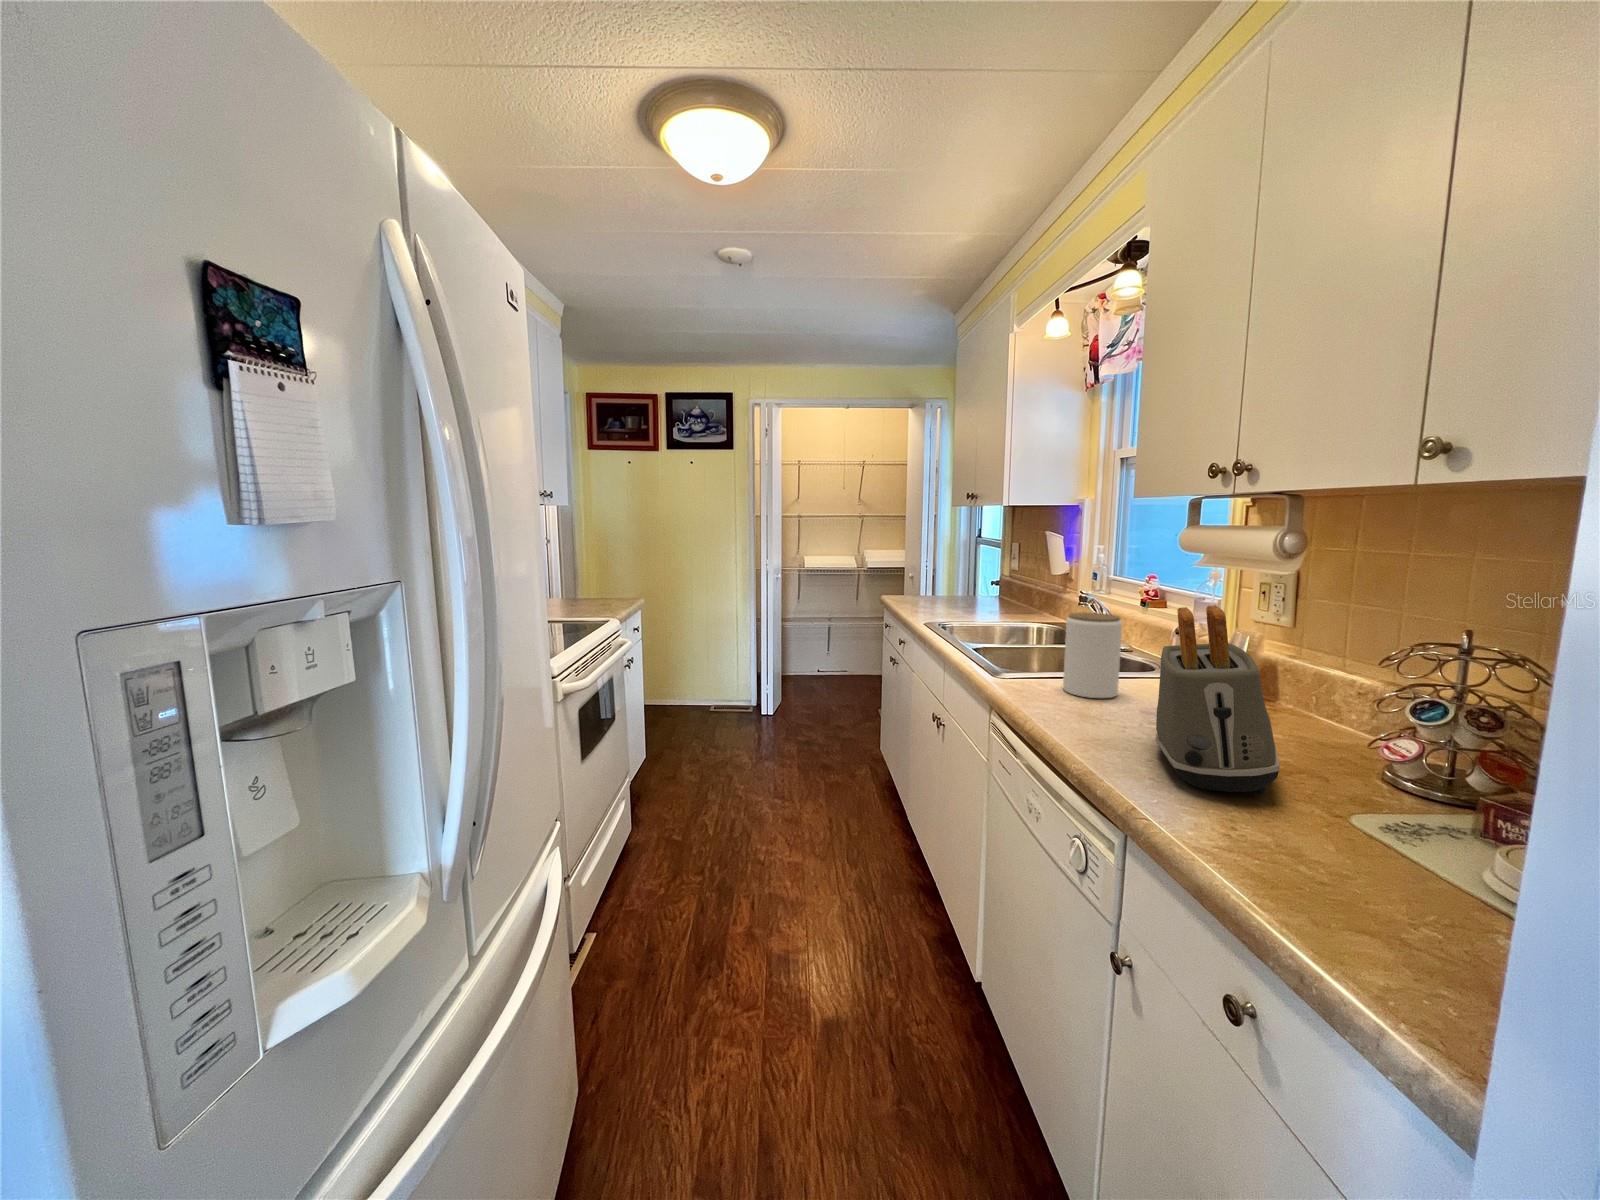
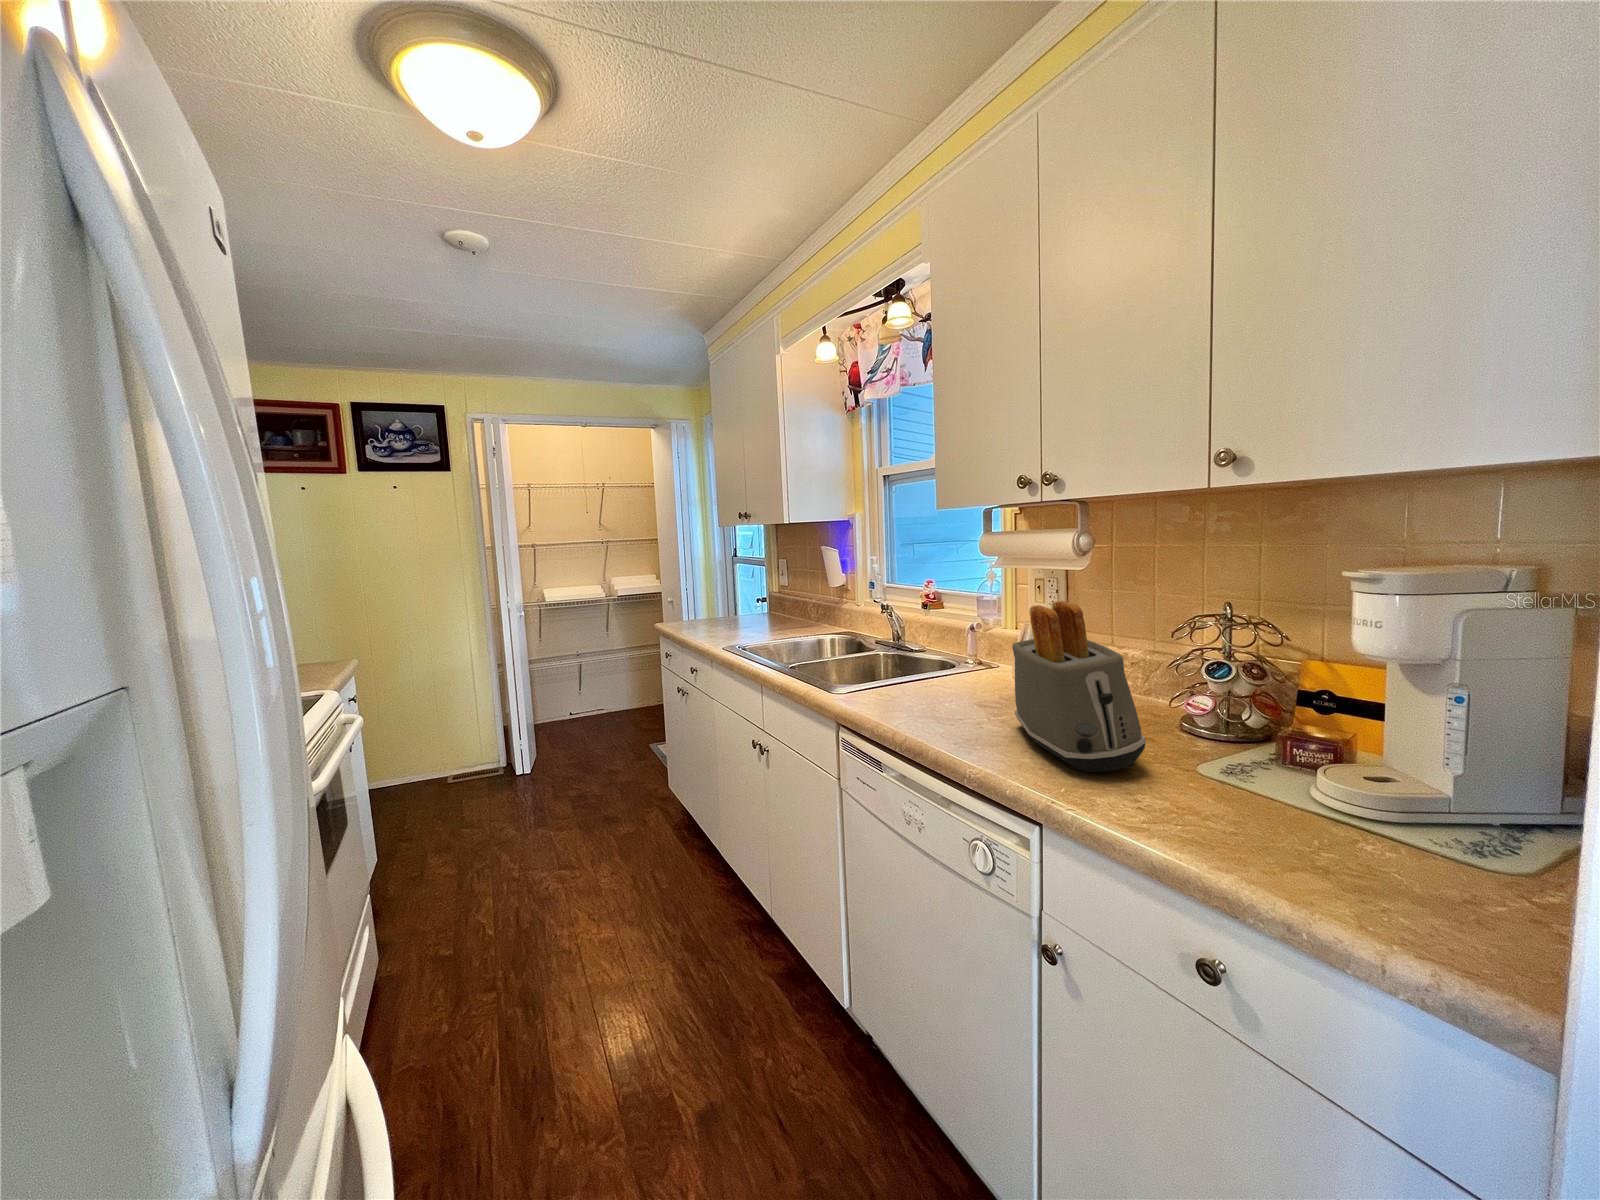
jar: present [1063,612,1122,698] -> none [902,619,953,701]

